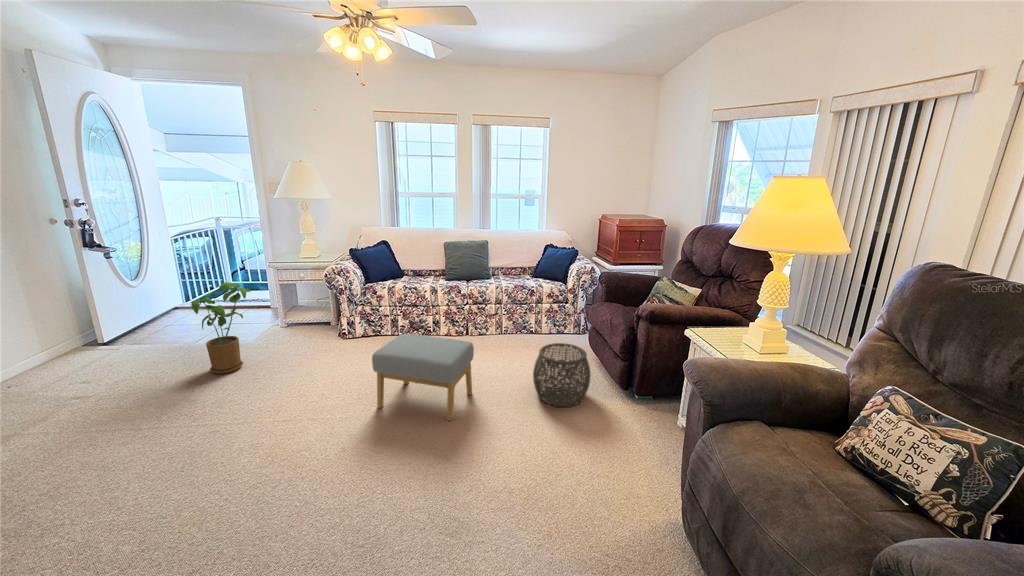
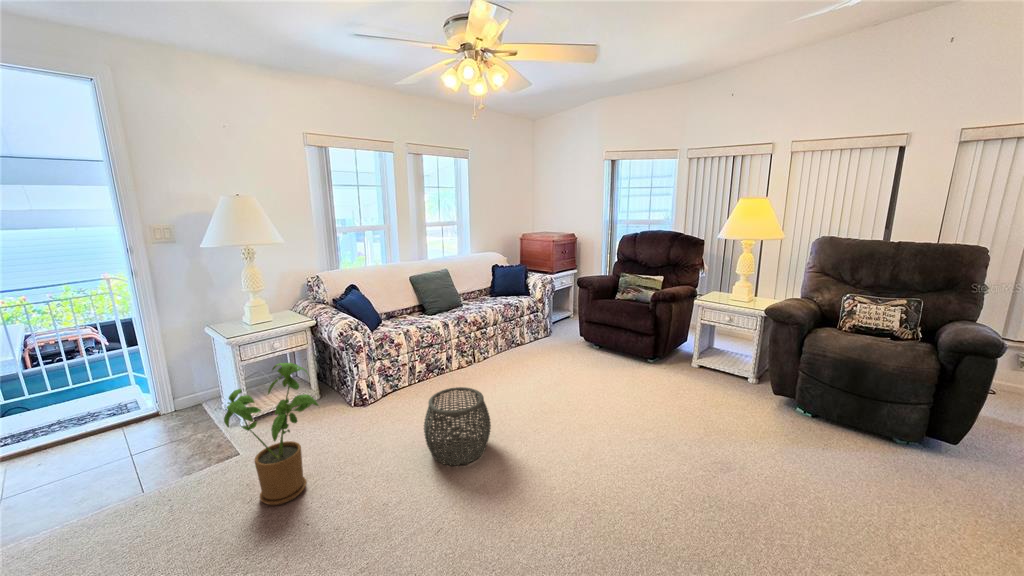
footstool: present [372,334,474,421] -> none [510,350,607,439]
woven basket: present [533,343,591,407] -> present [424,387,491,466]

